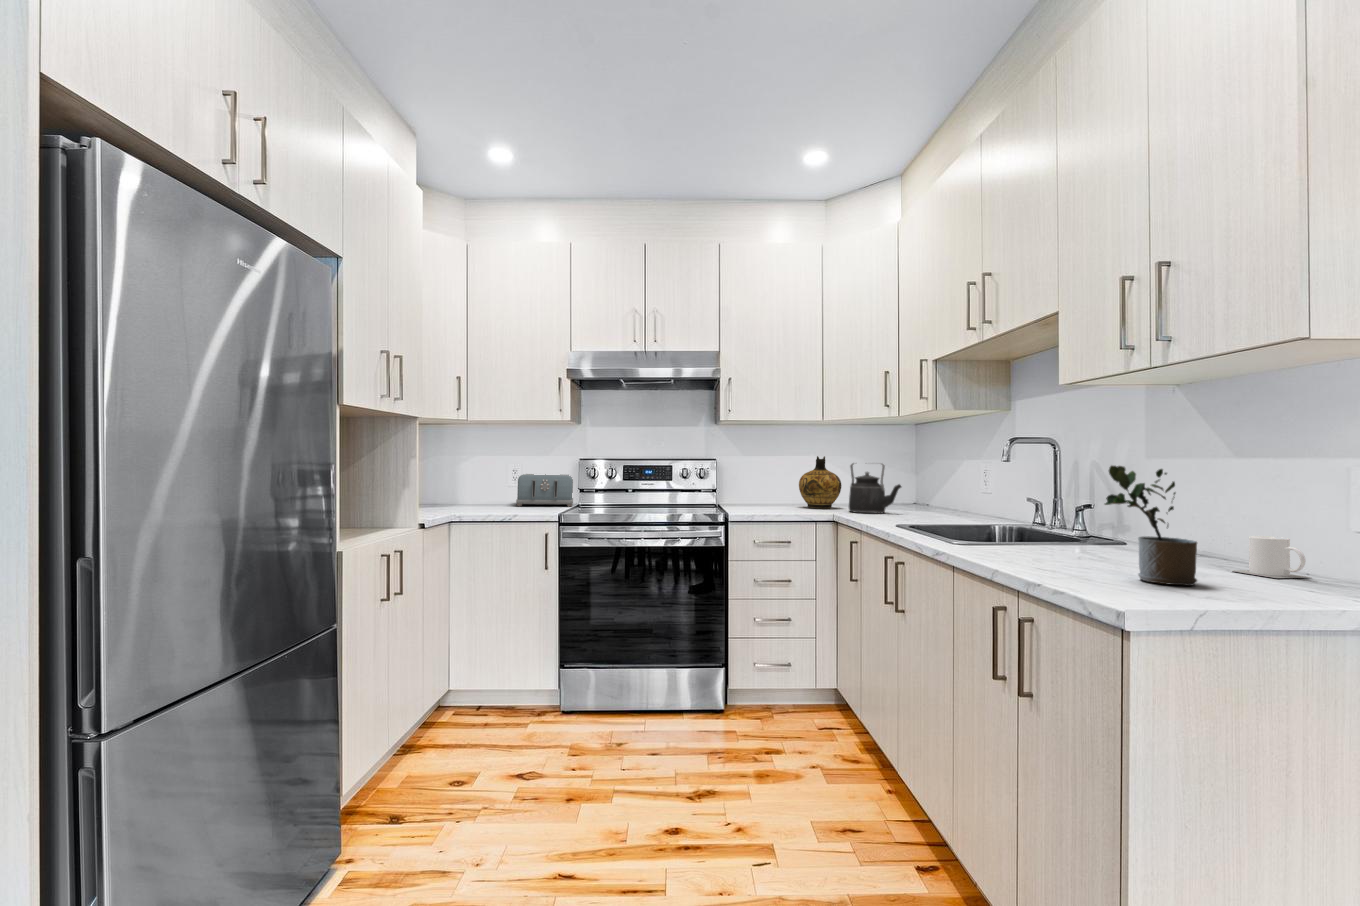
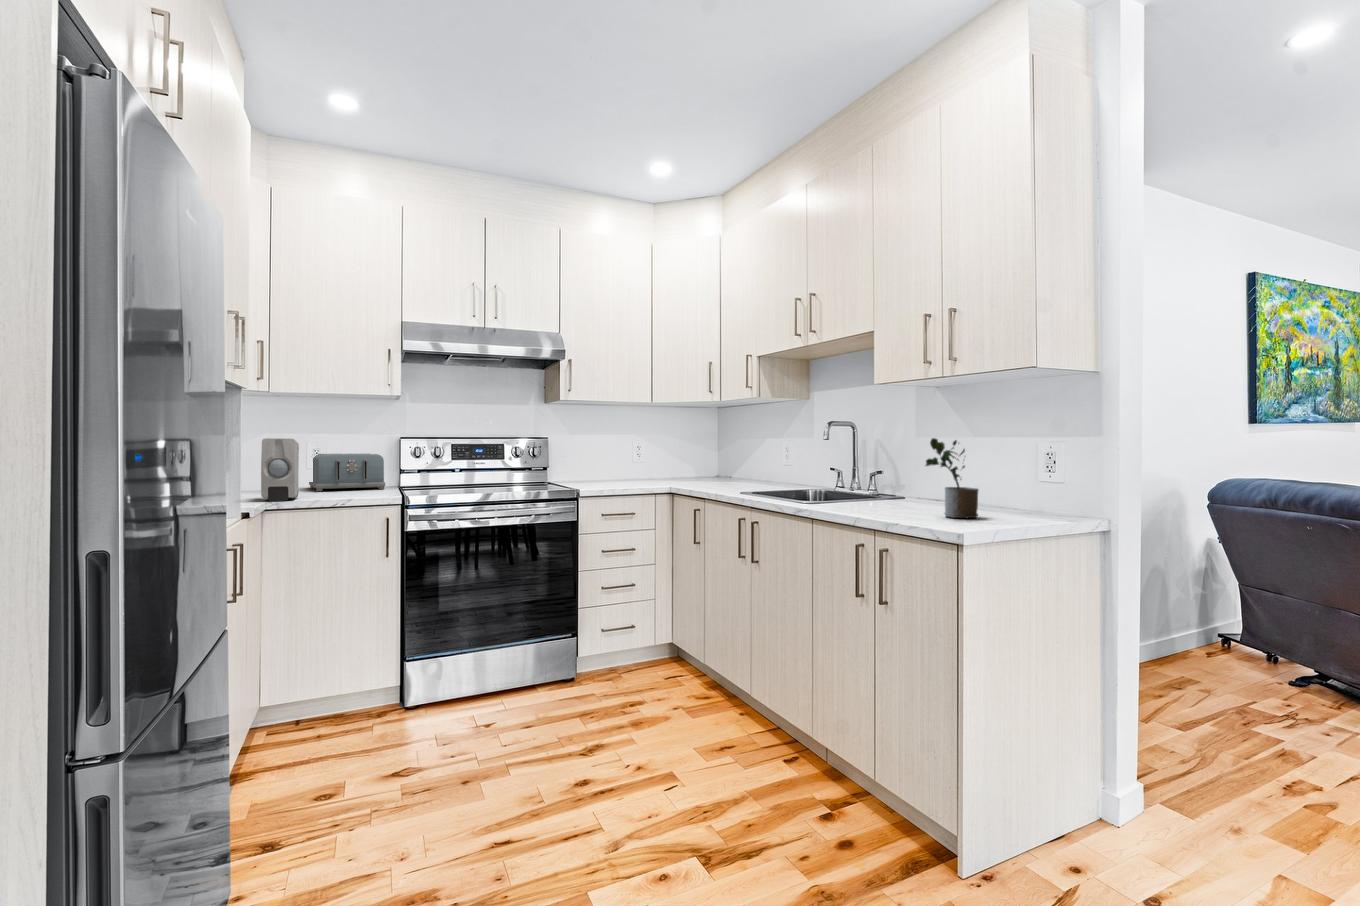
ceramic jug: present [799,456,842,509] -> none [620,431,659,480]
soap dispenser: none [457,460,493,513] -> present [261,438,299,501]
kettle: present [849,463,901,513] -> none [671,437,719,483]
mug: present [1234,536,1310,578] -> none [982,484,1025,511]

